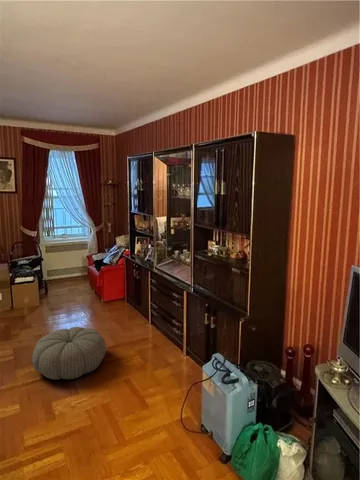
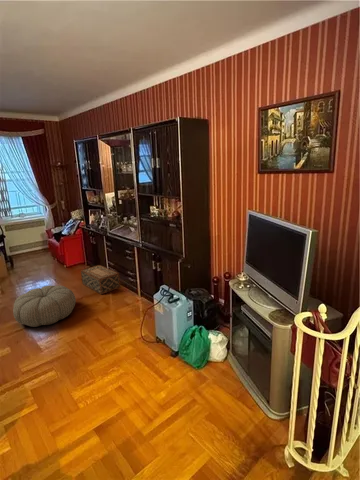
woven basket: none [118,305,162,344] -> present [81,265,120,294]

